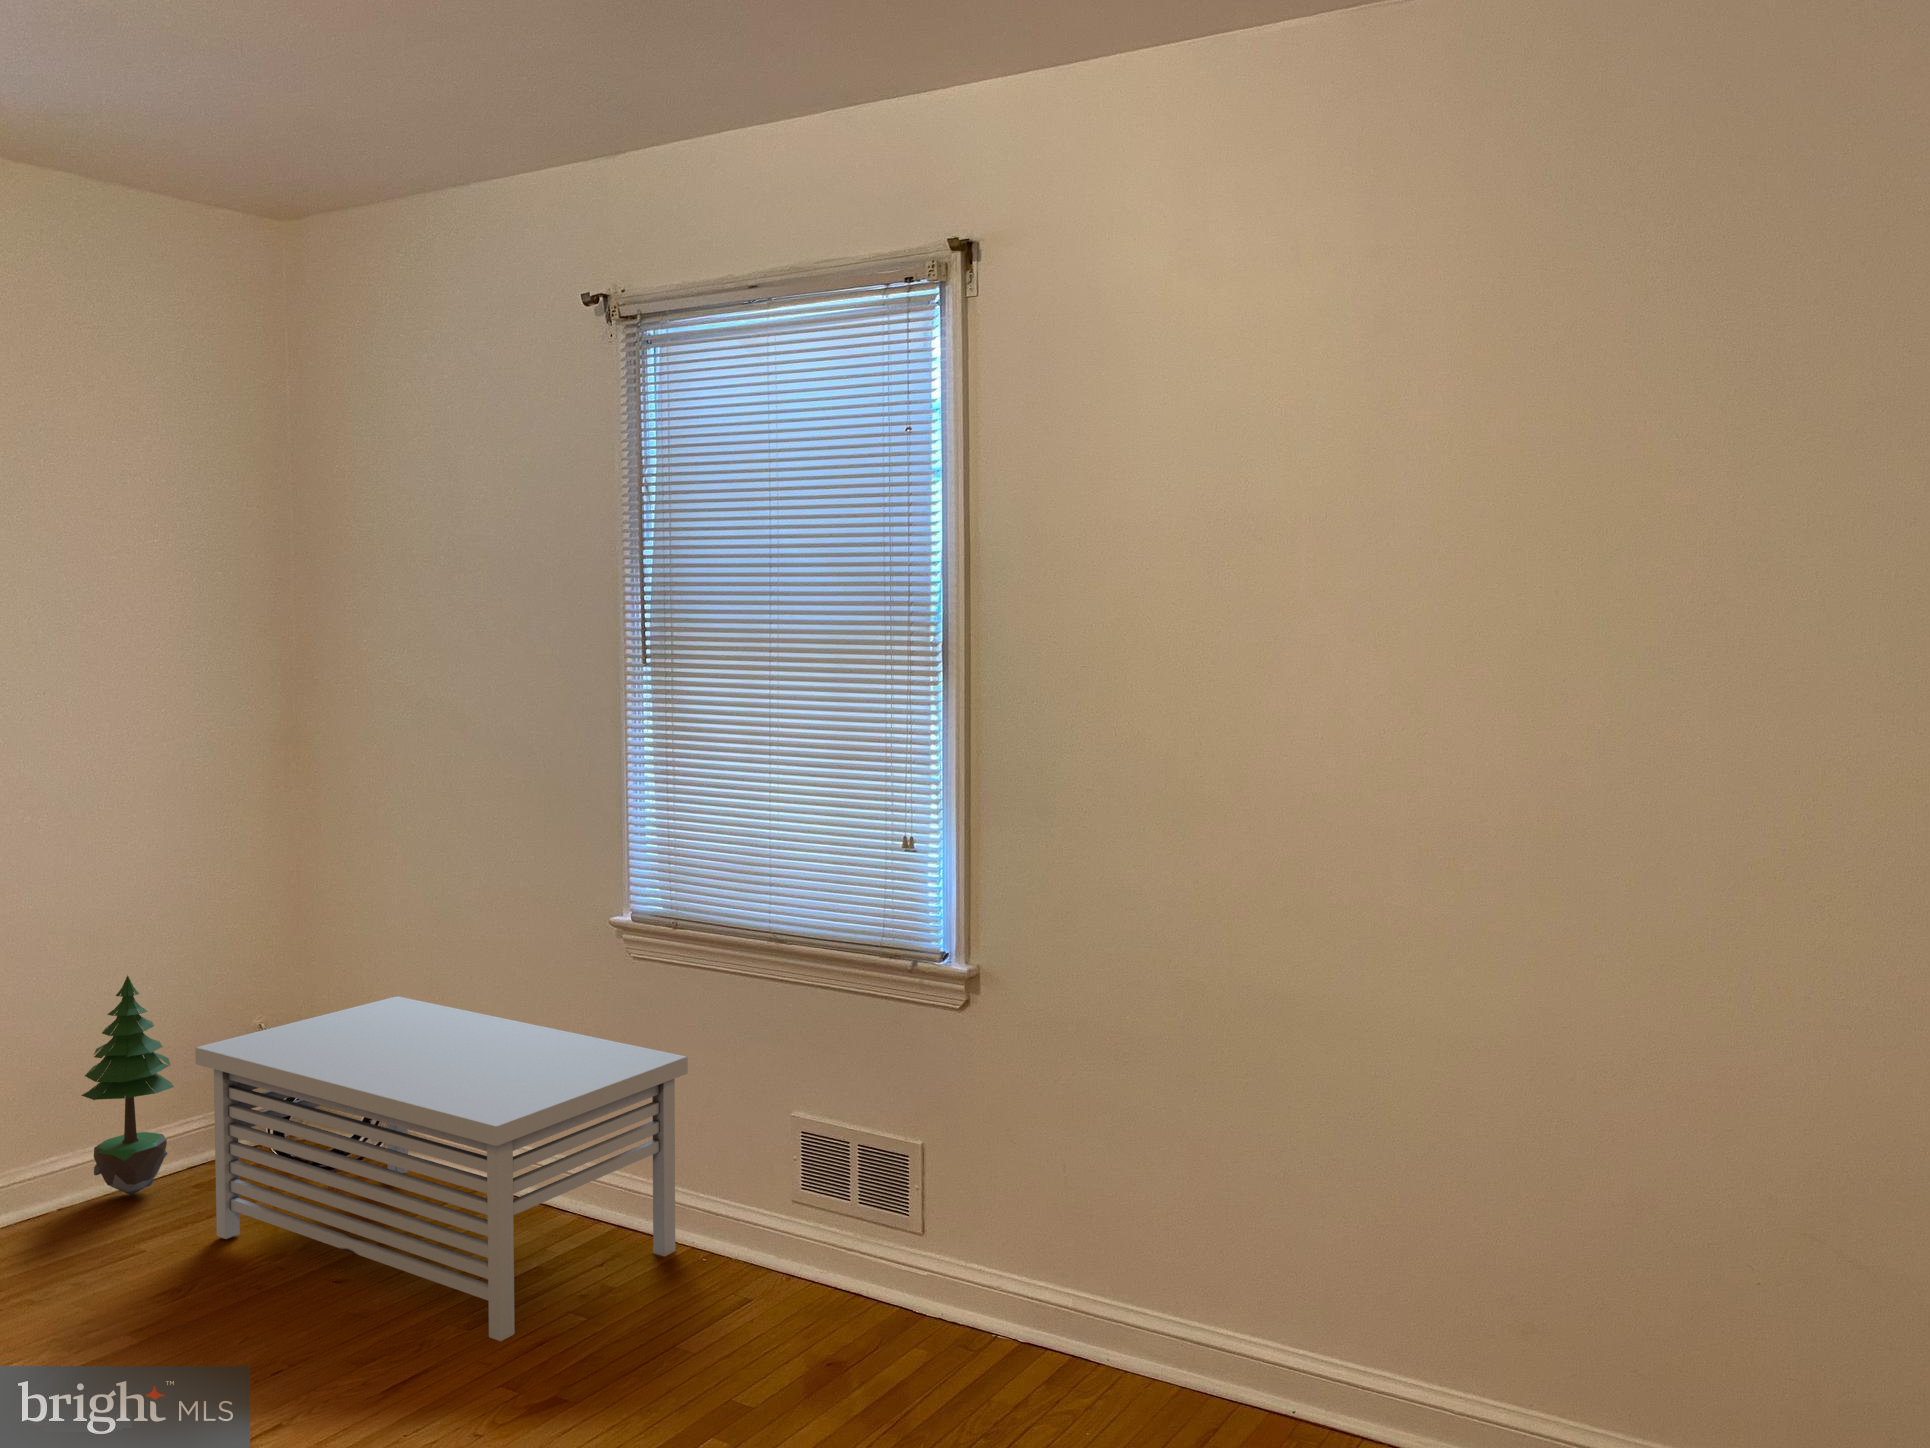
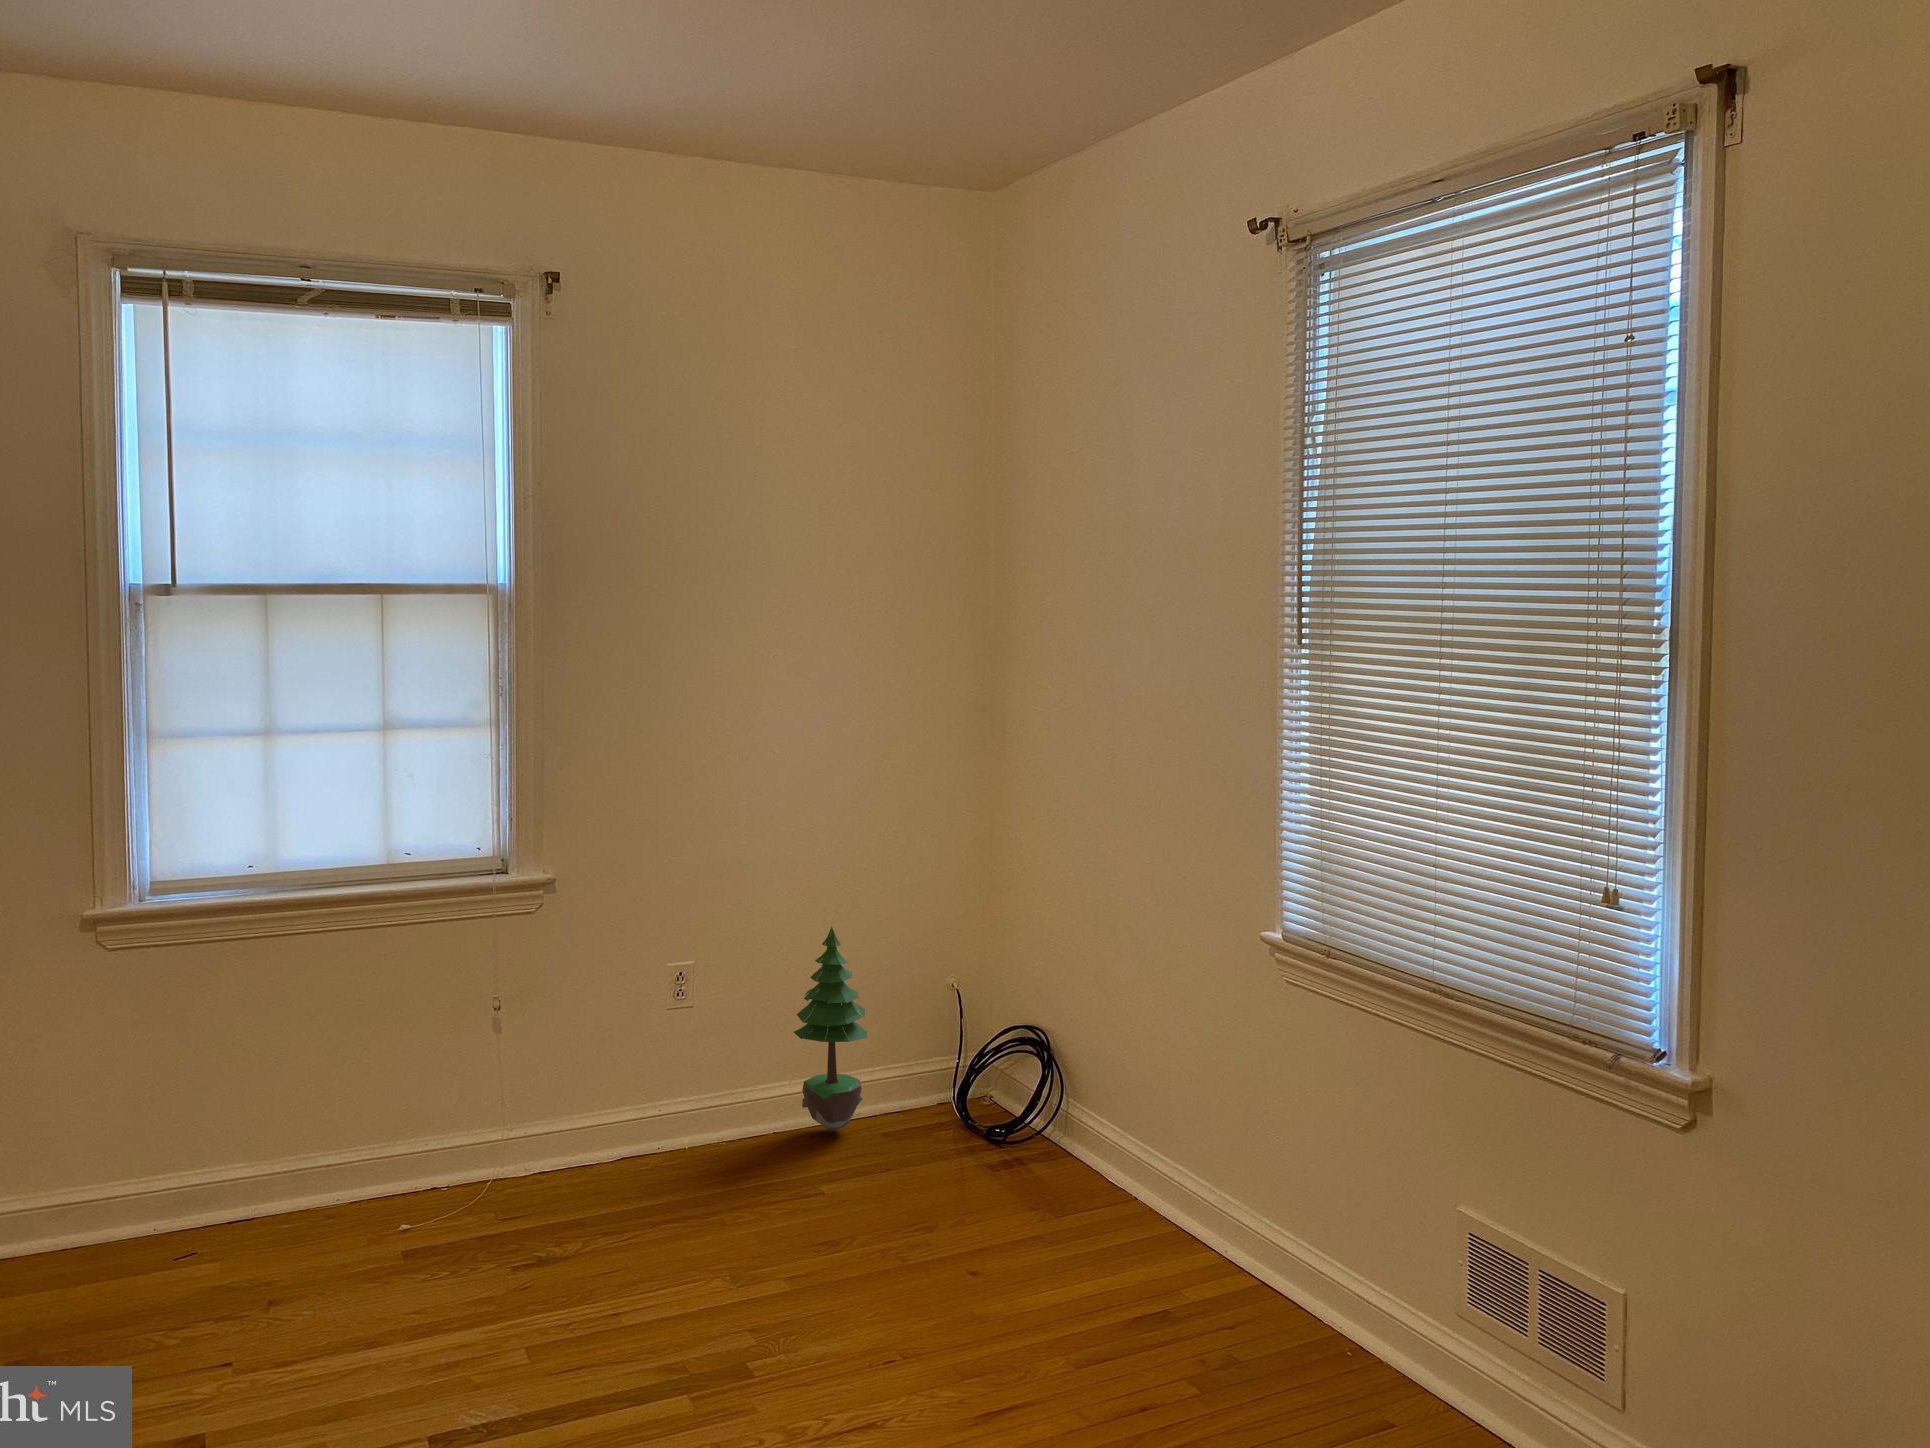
storage bench: present [195,996,688,1341] -> none [870,982,1336,1390]

